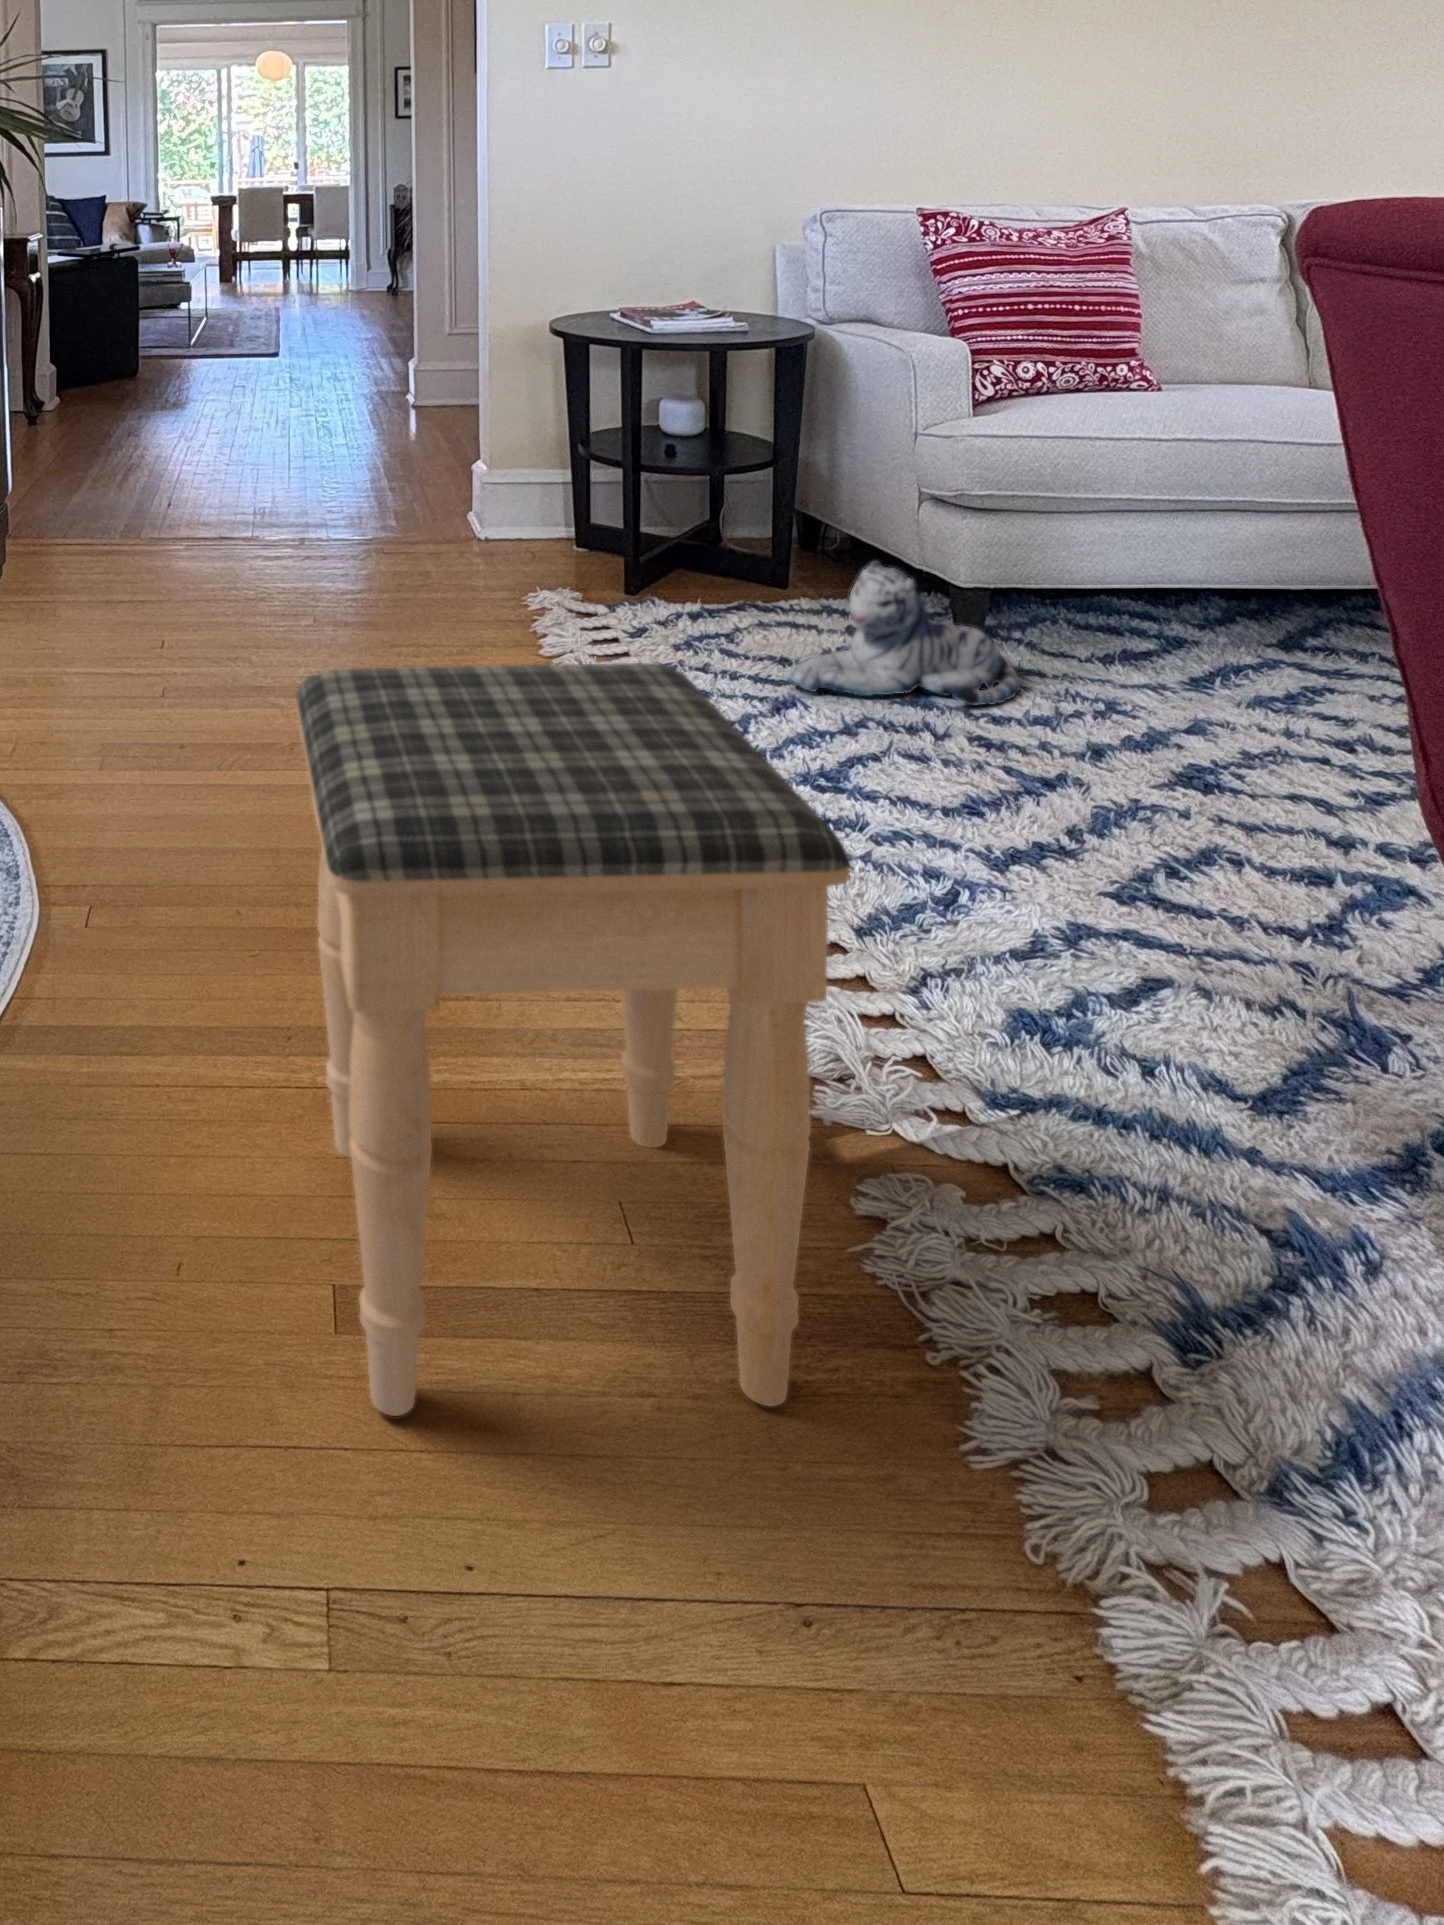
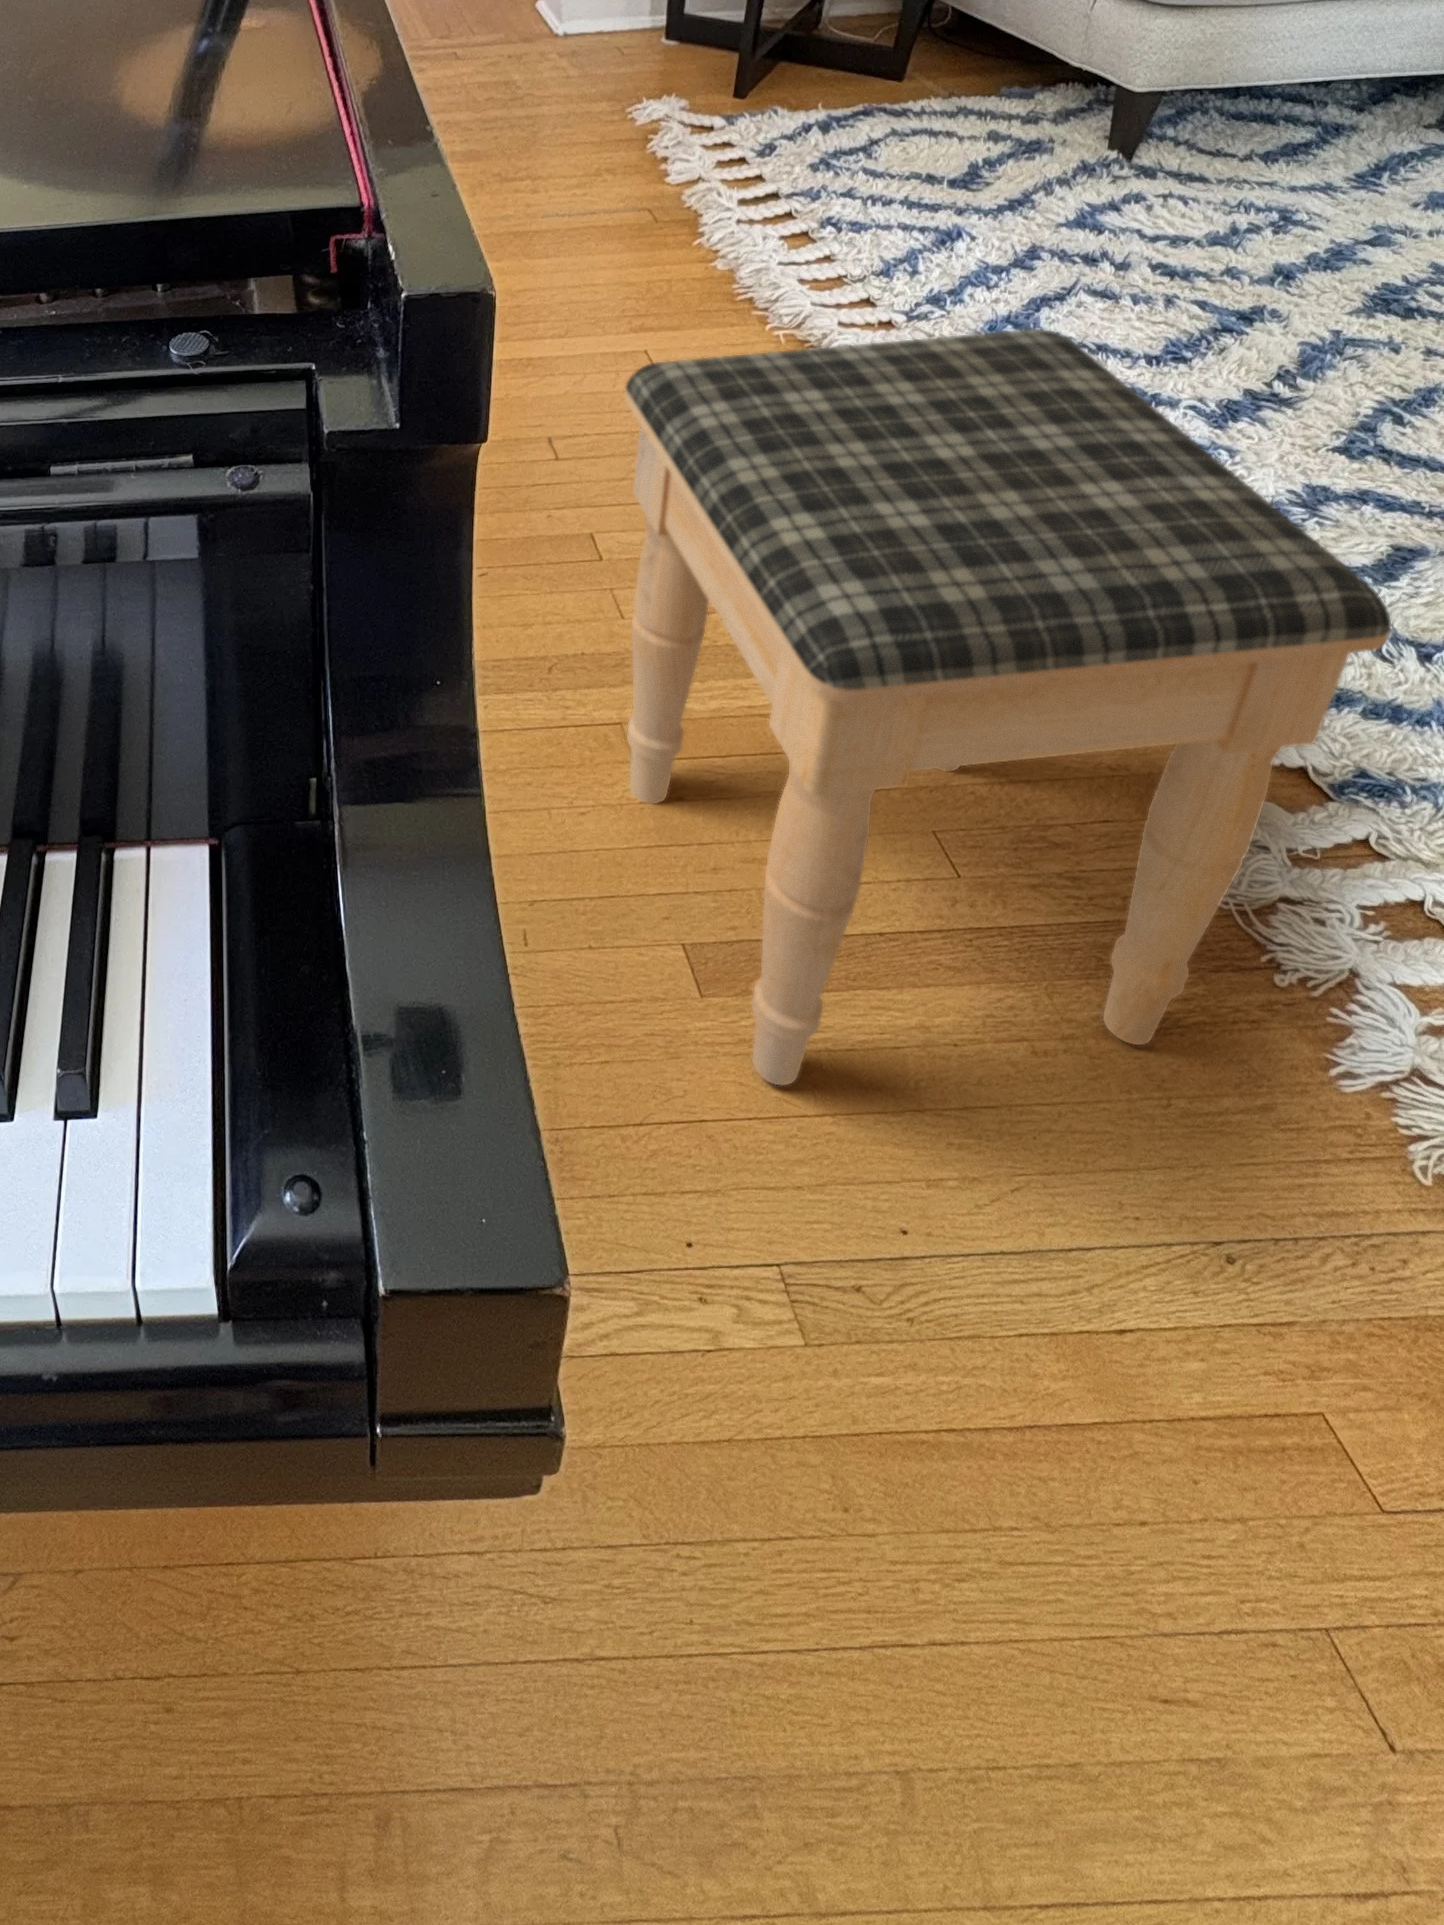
plush toy: present [786,562,1021,705] -> none [945,76,1191,225]

